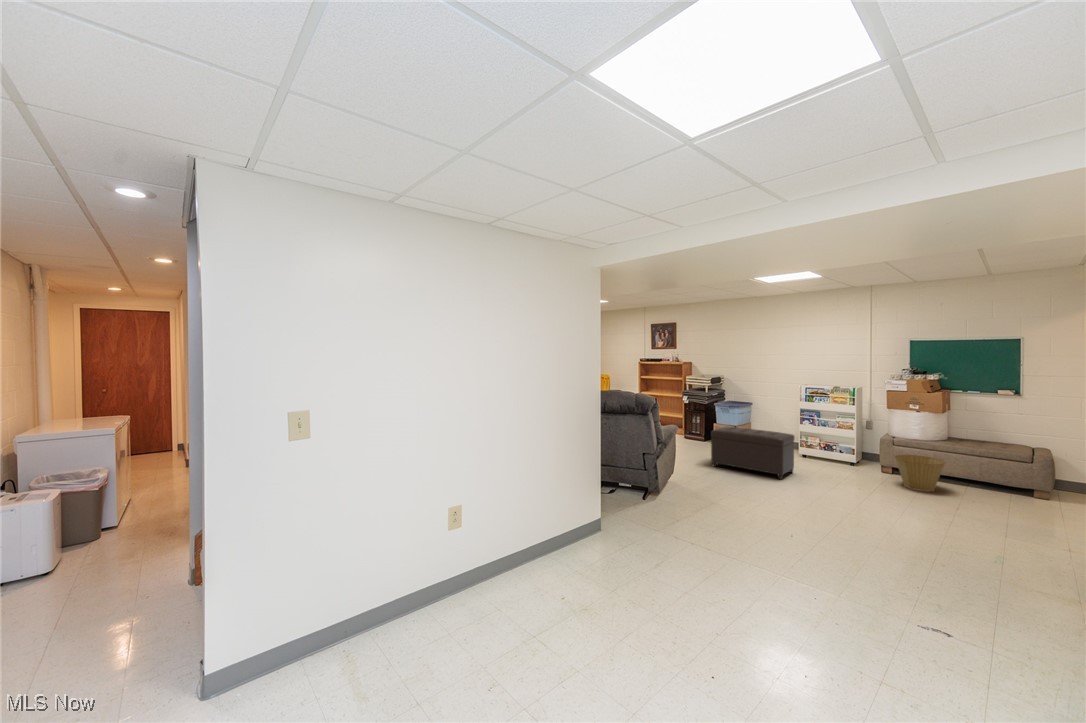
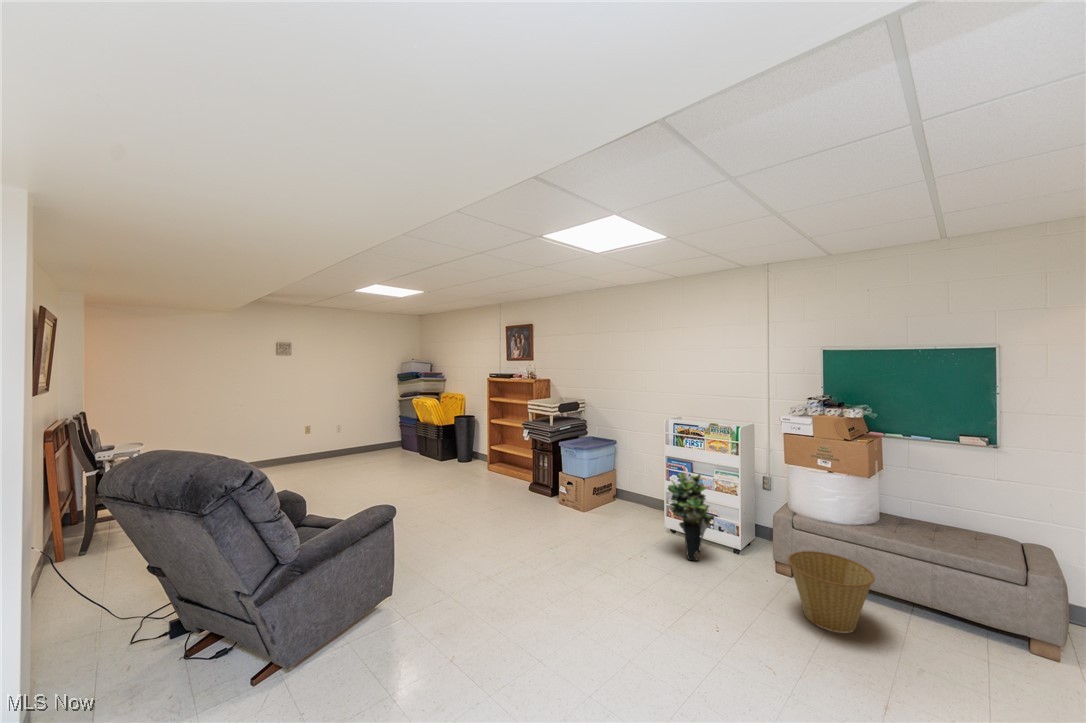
potted plant: none [807,418,841,468] -> present [668,472,715,560]
ottoman: present [711,427,794,479] -> none [508,487,633,598]

